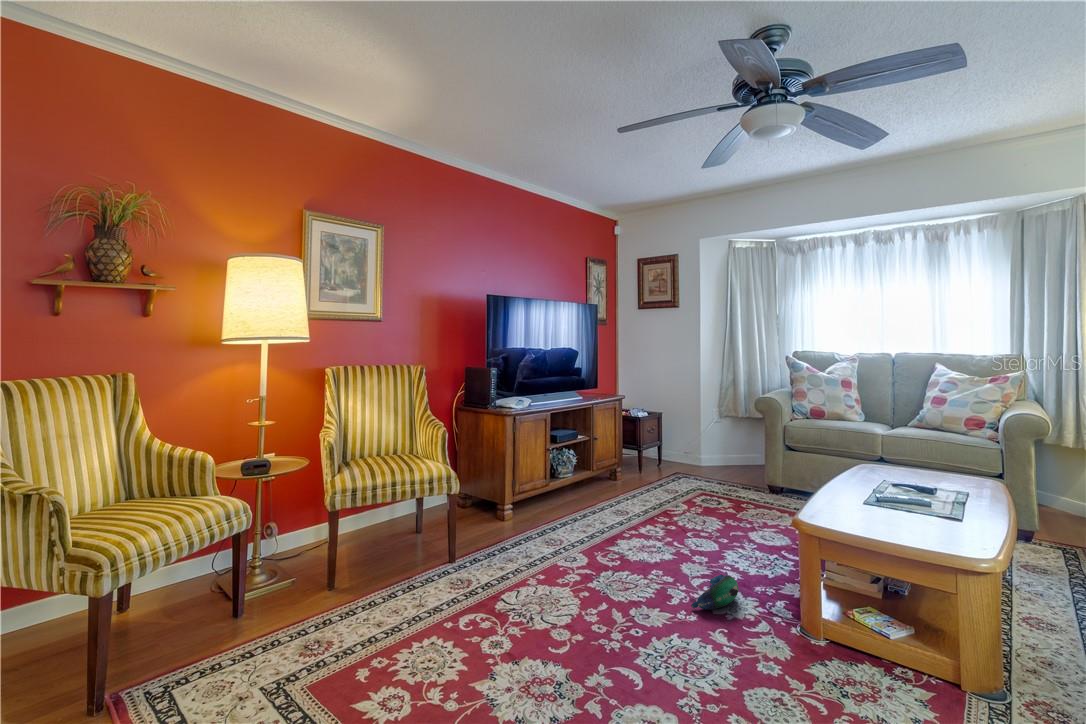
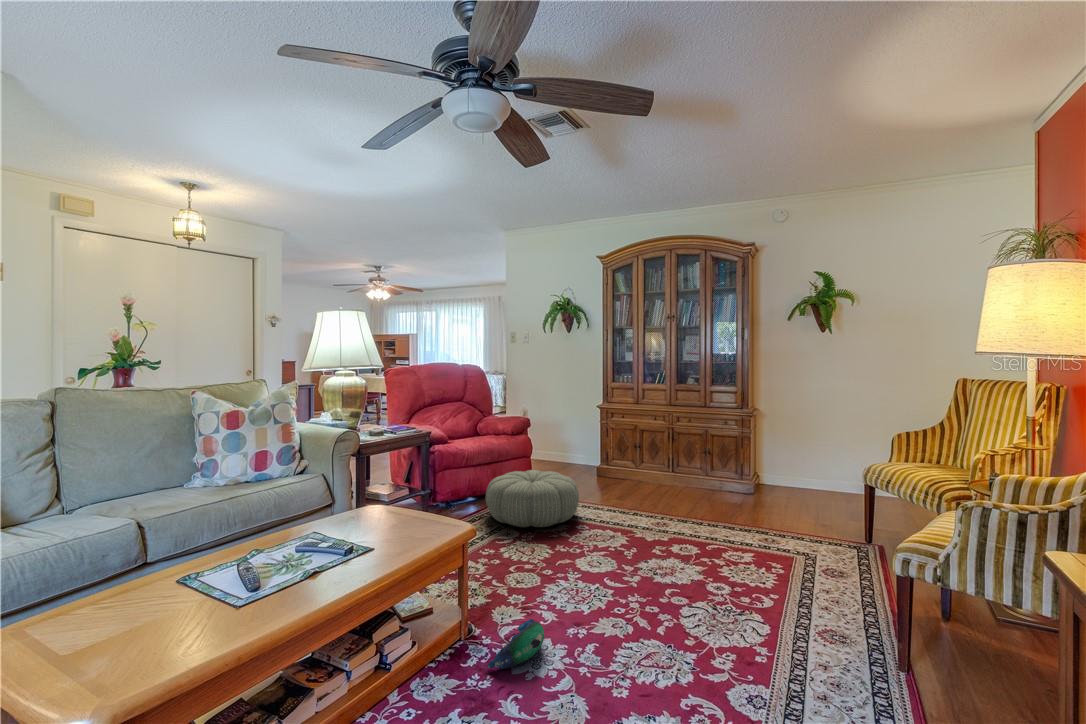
pouf: none [651,451,742,503] -> present [486,470,579,527]

